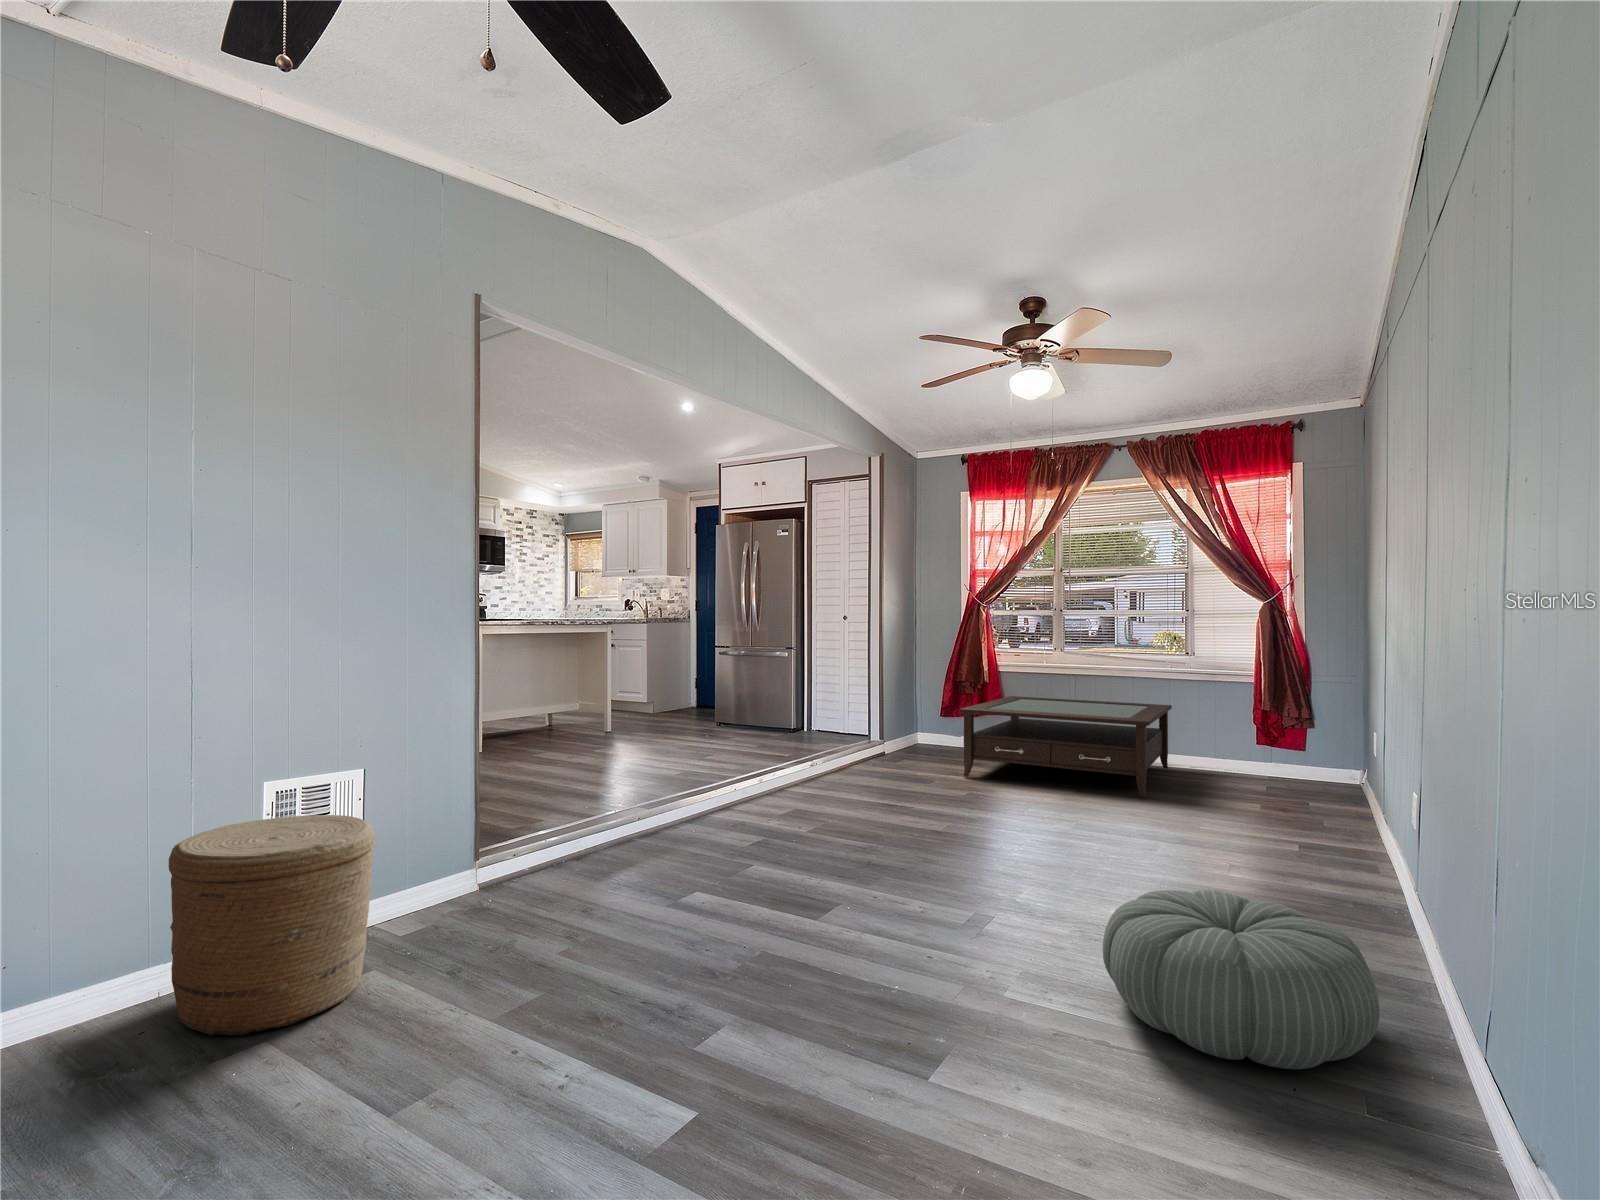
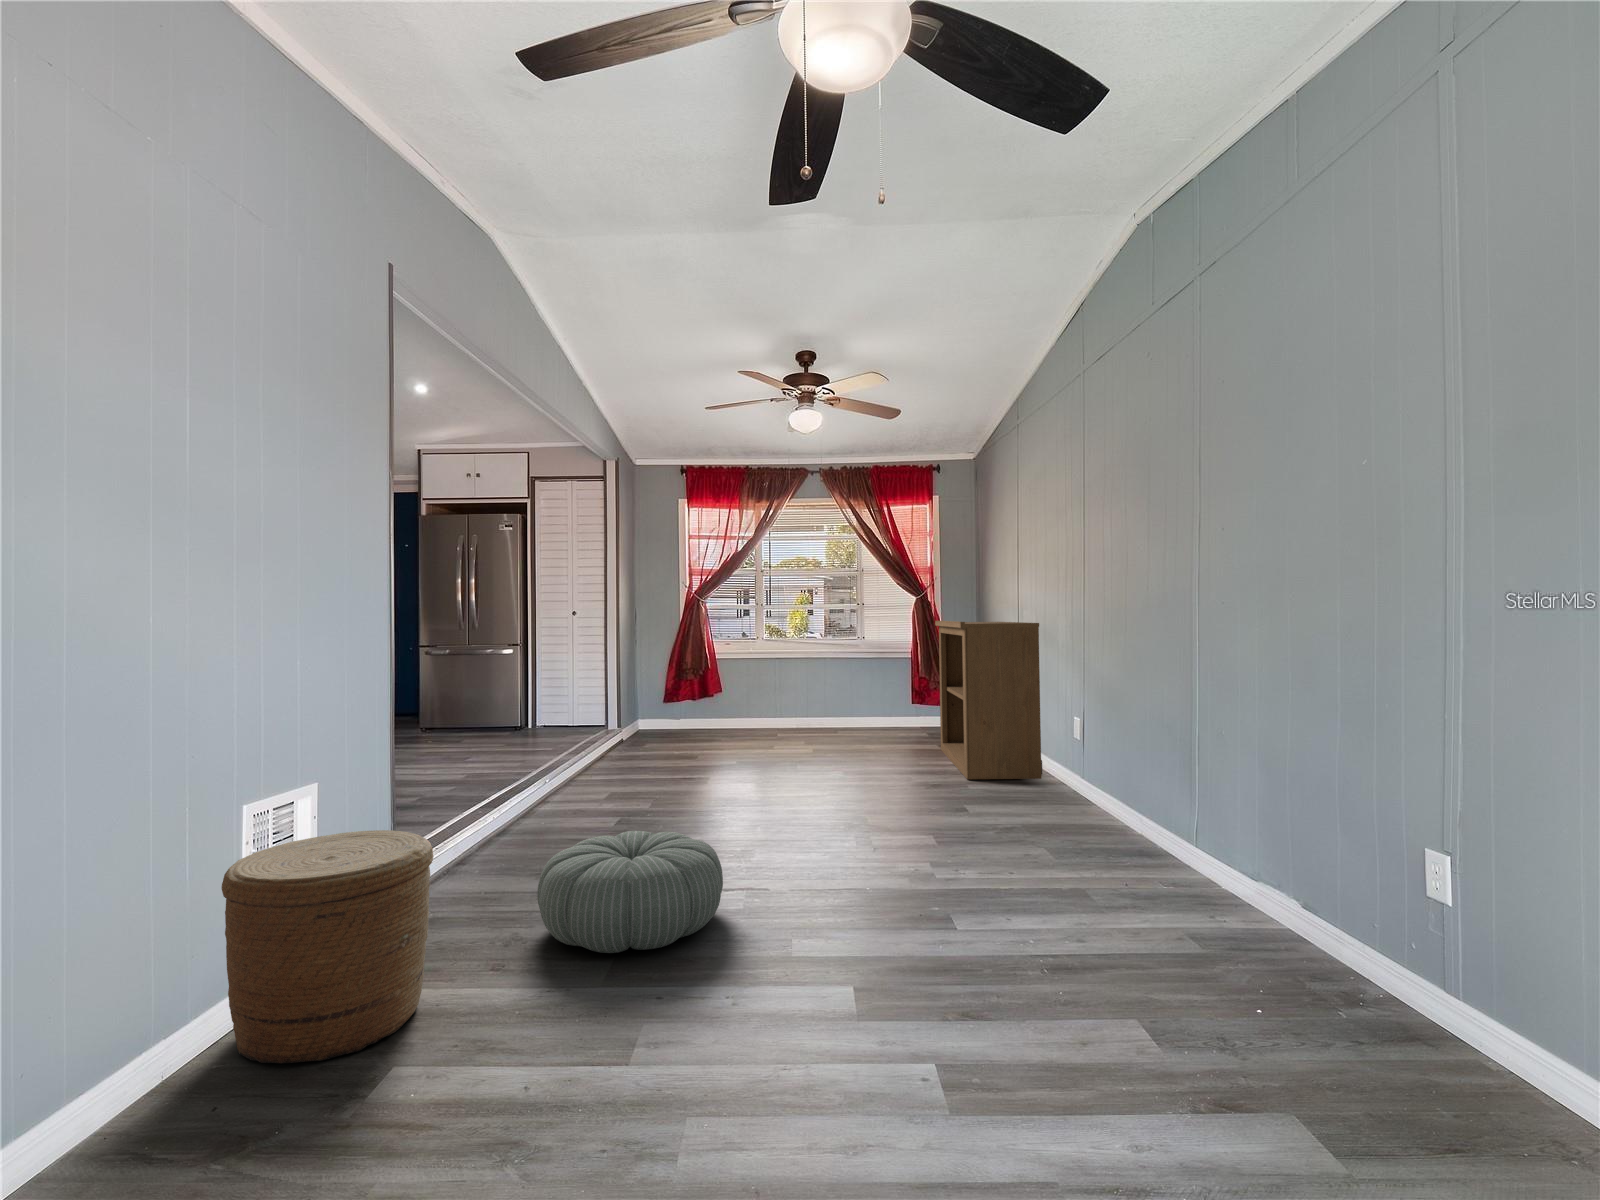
bookshelf: none [1245,634,1392,888] -> present [935,621,1042,779]
coffee table: present [959,696,1172,797] -> none [713,677,864,749]
pouf: present [1103,890,1380,1069] -> present [537,831,723,953]

